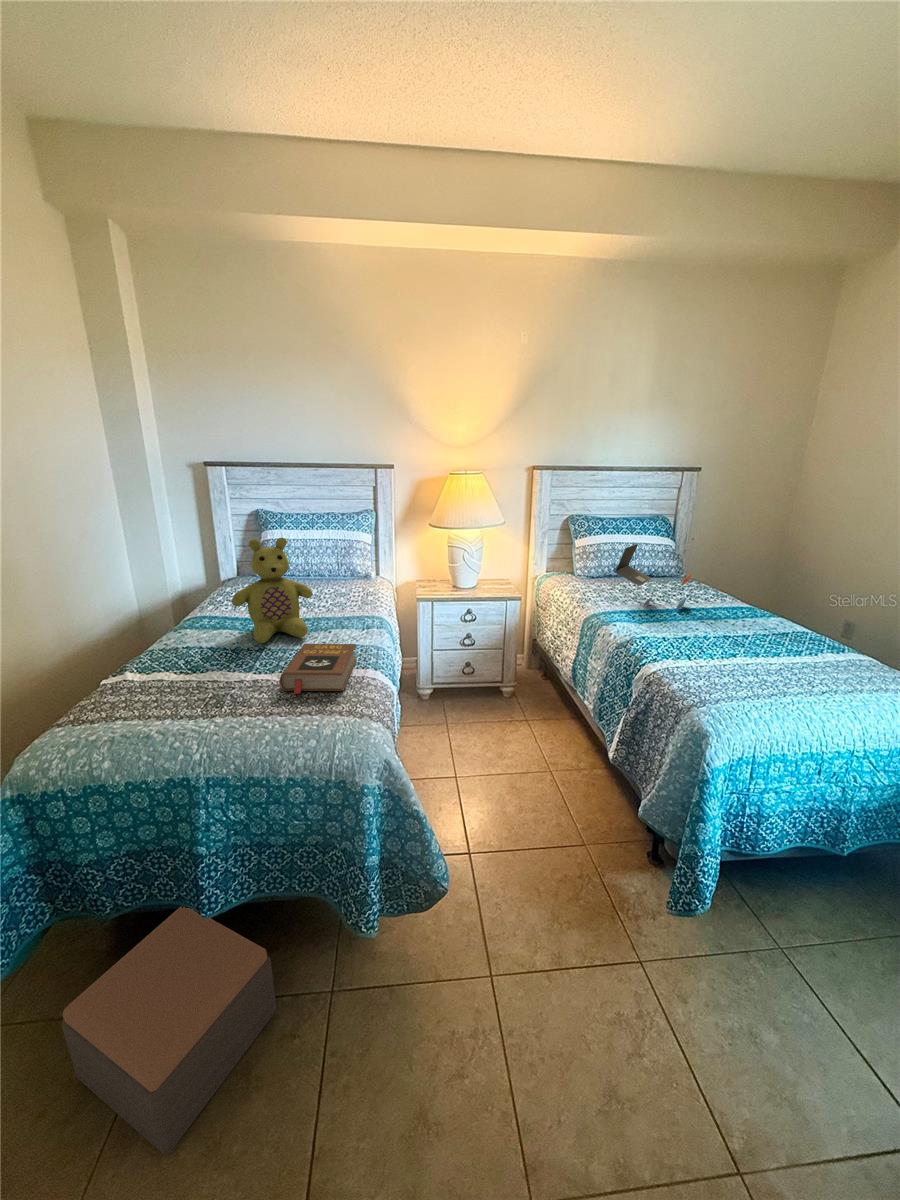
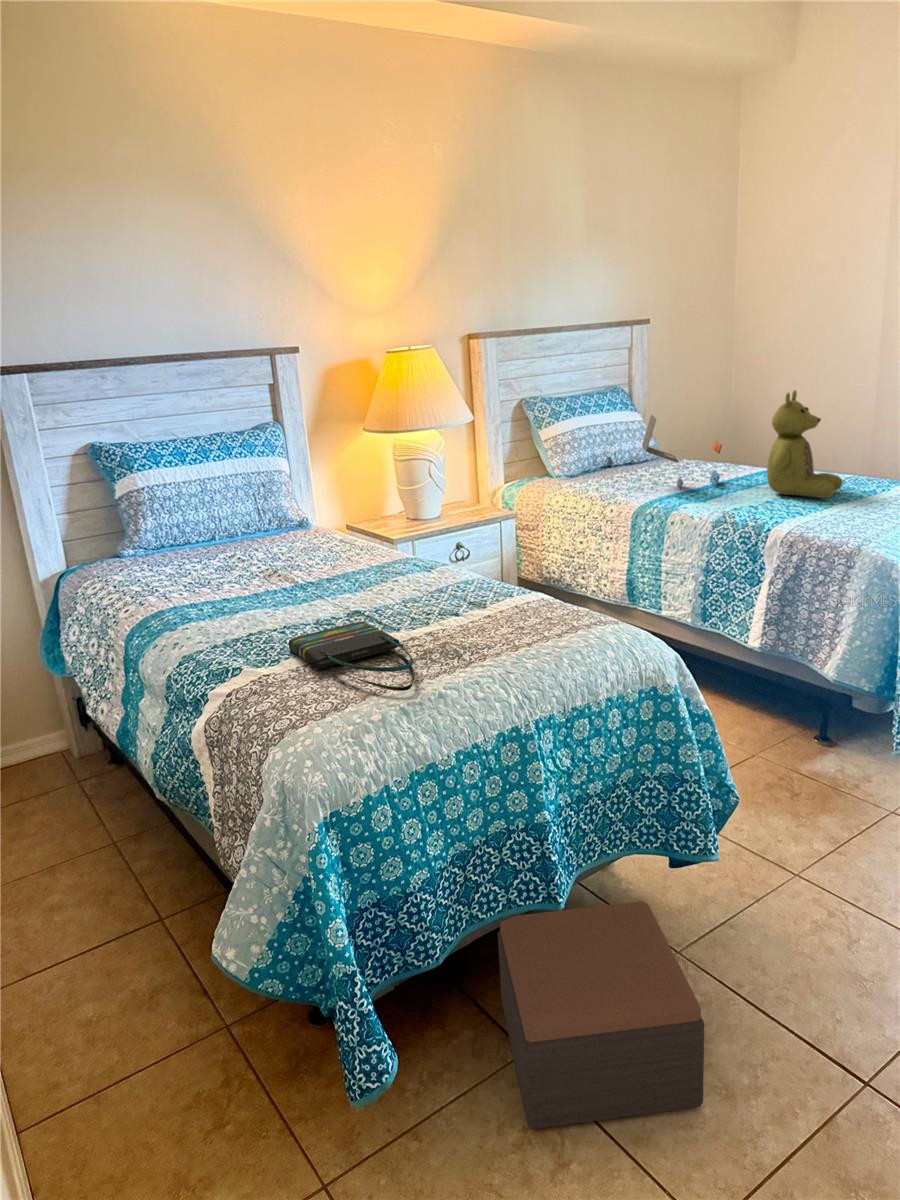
stuffed bear: present [231,538,312,643] -> present [767,390,842,498]
book: present [280,644,357,694] -> none [433,569,555,629]
tote bag: none [135,658,233,723] -> present [289,622,414,691]

